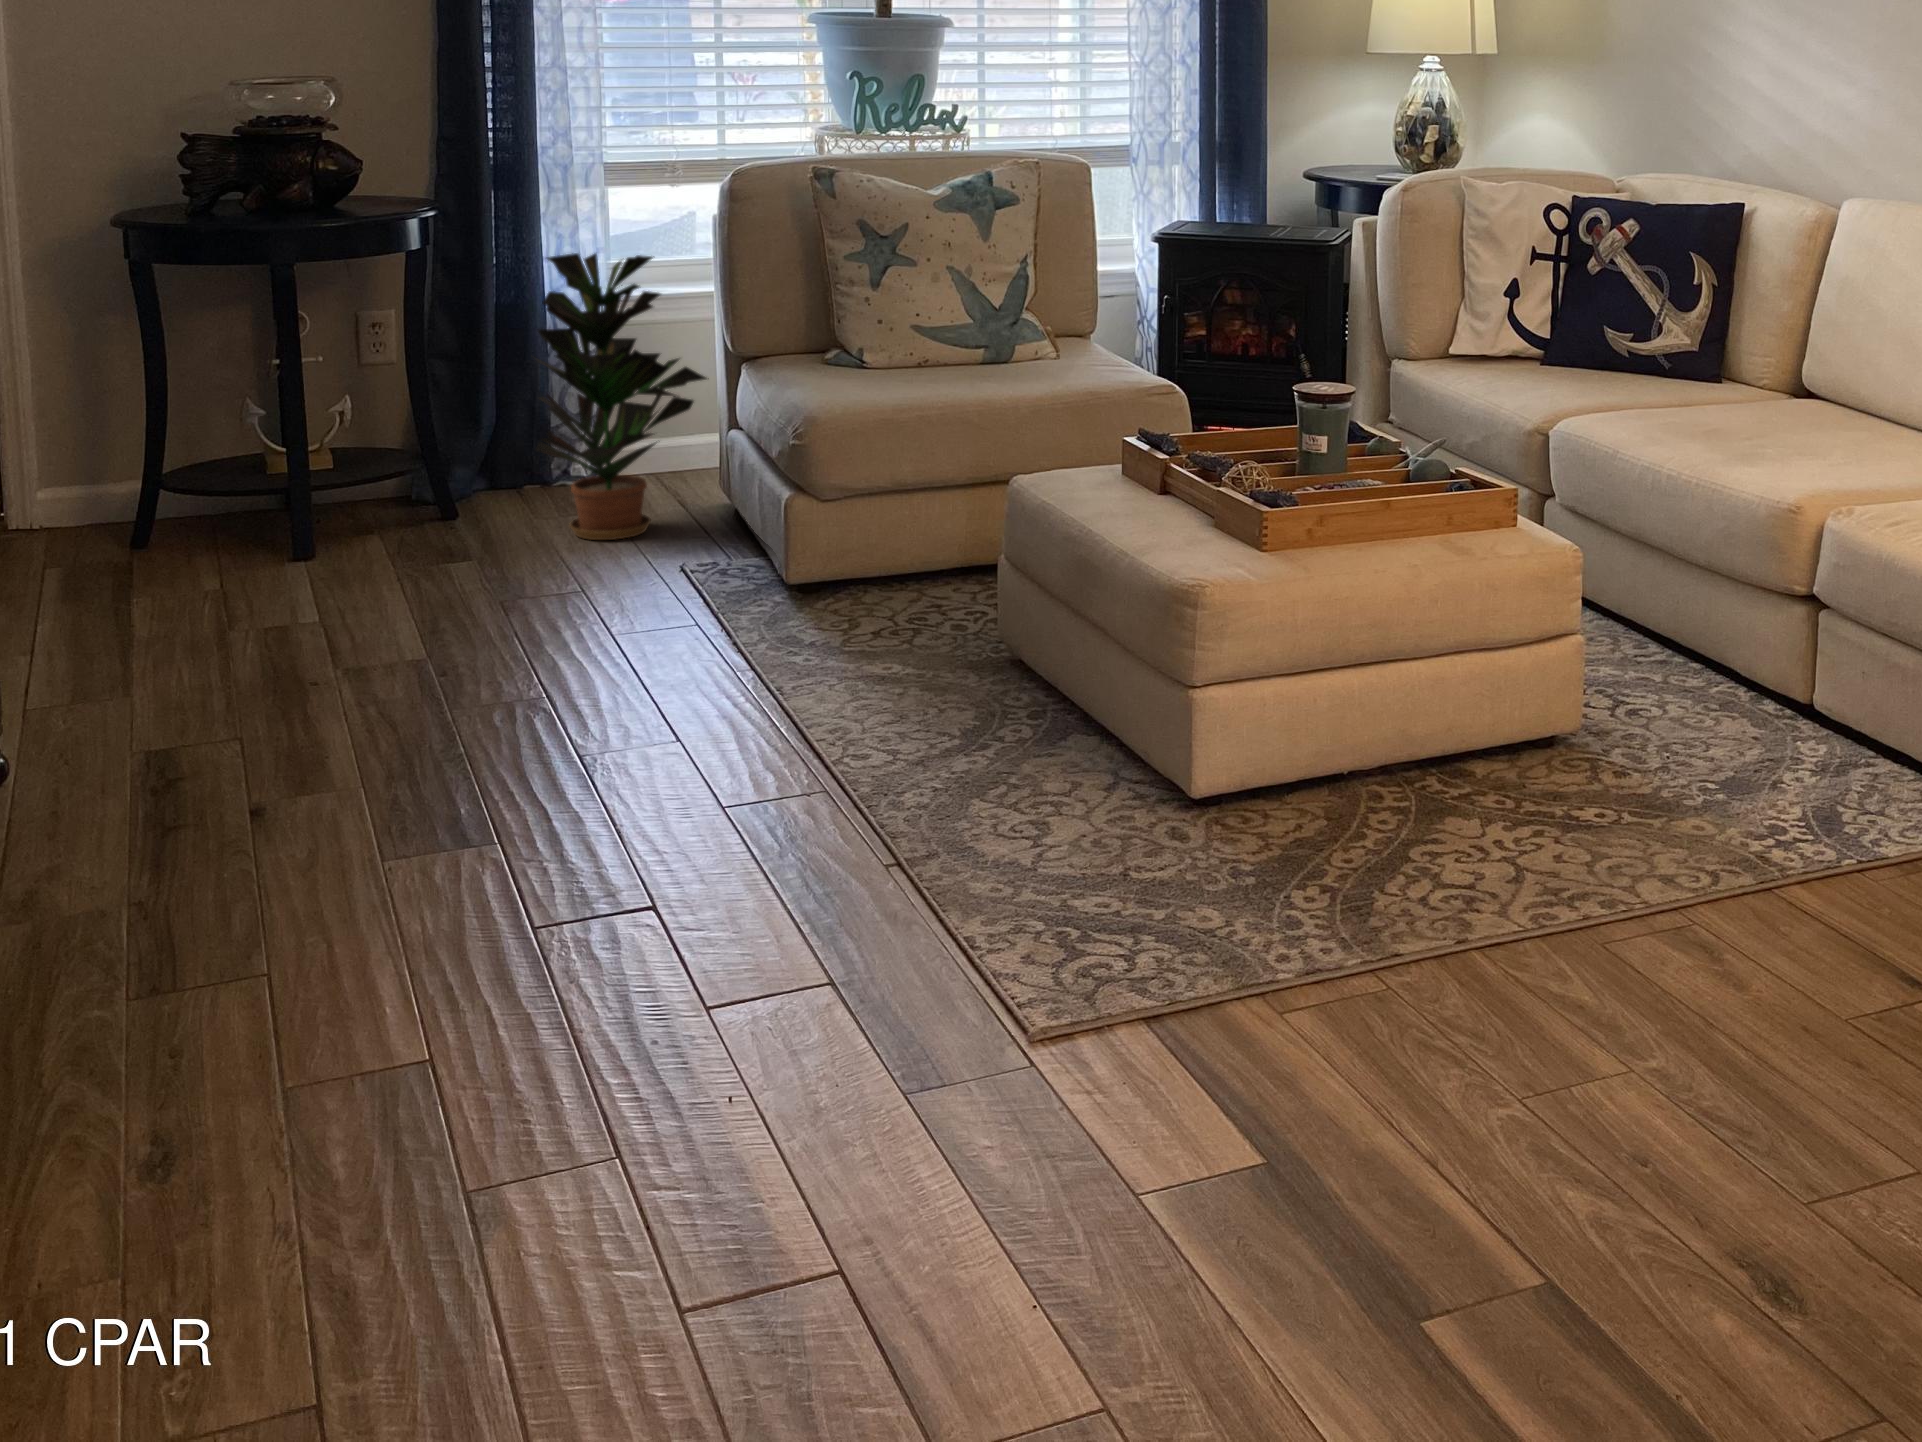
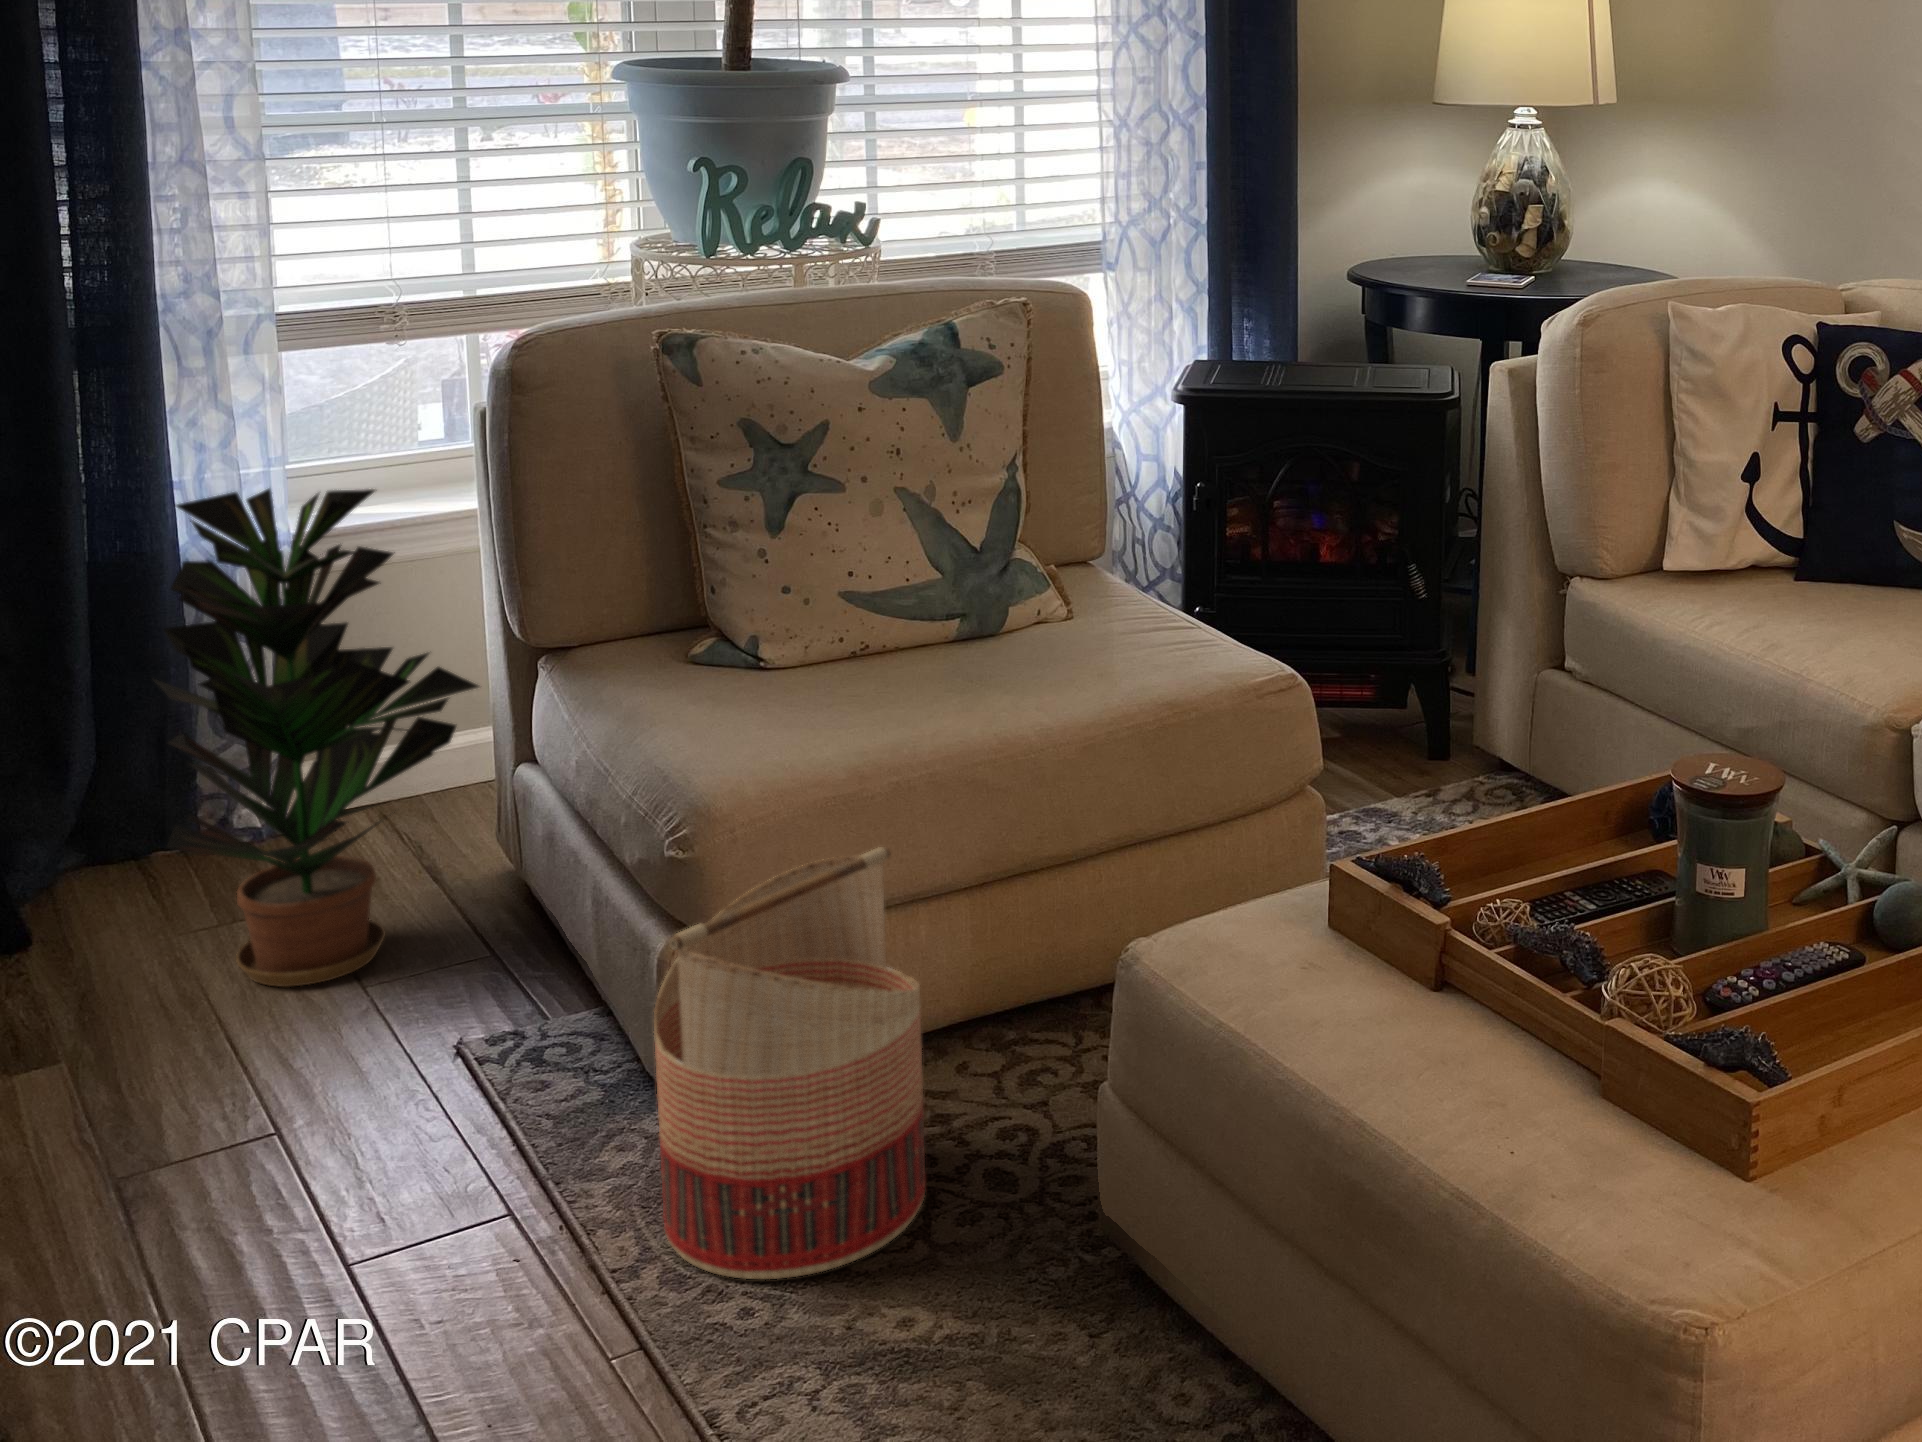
basket: none [777,436,921,650] -> present [654,847,925,1279]

